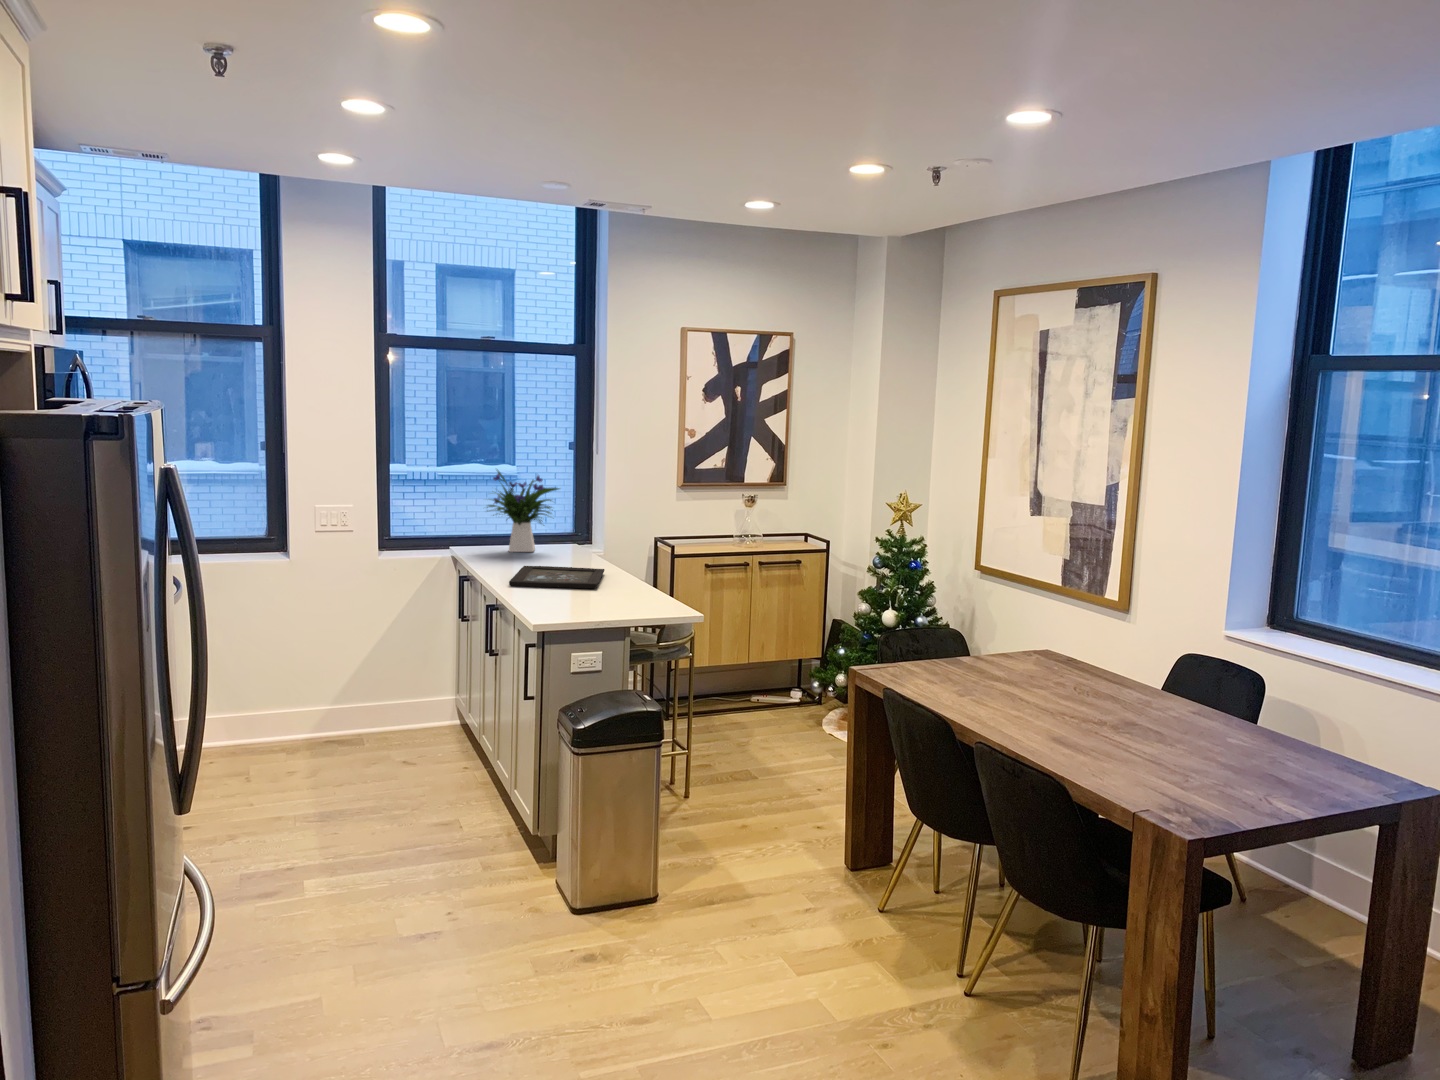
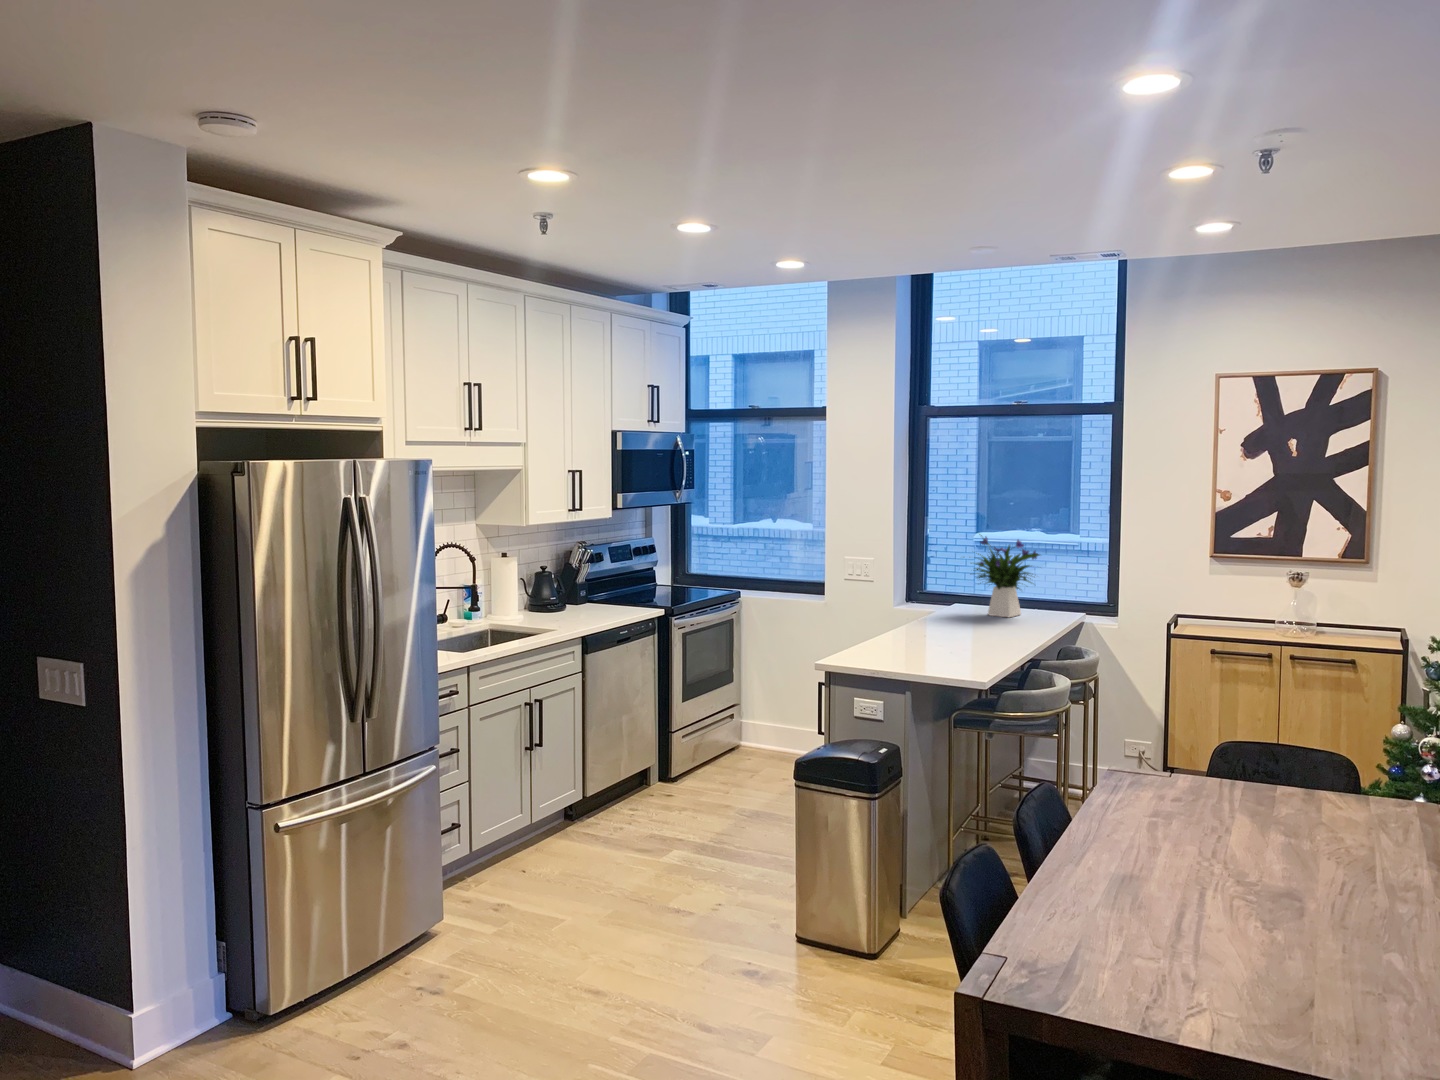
tray: present [509,566,604,589] -> none [889,628,1012,656]

